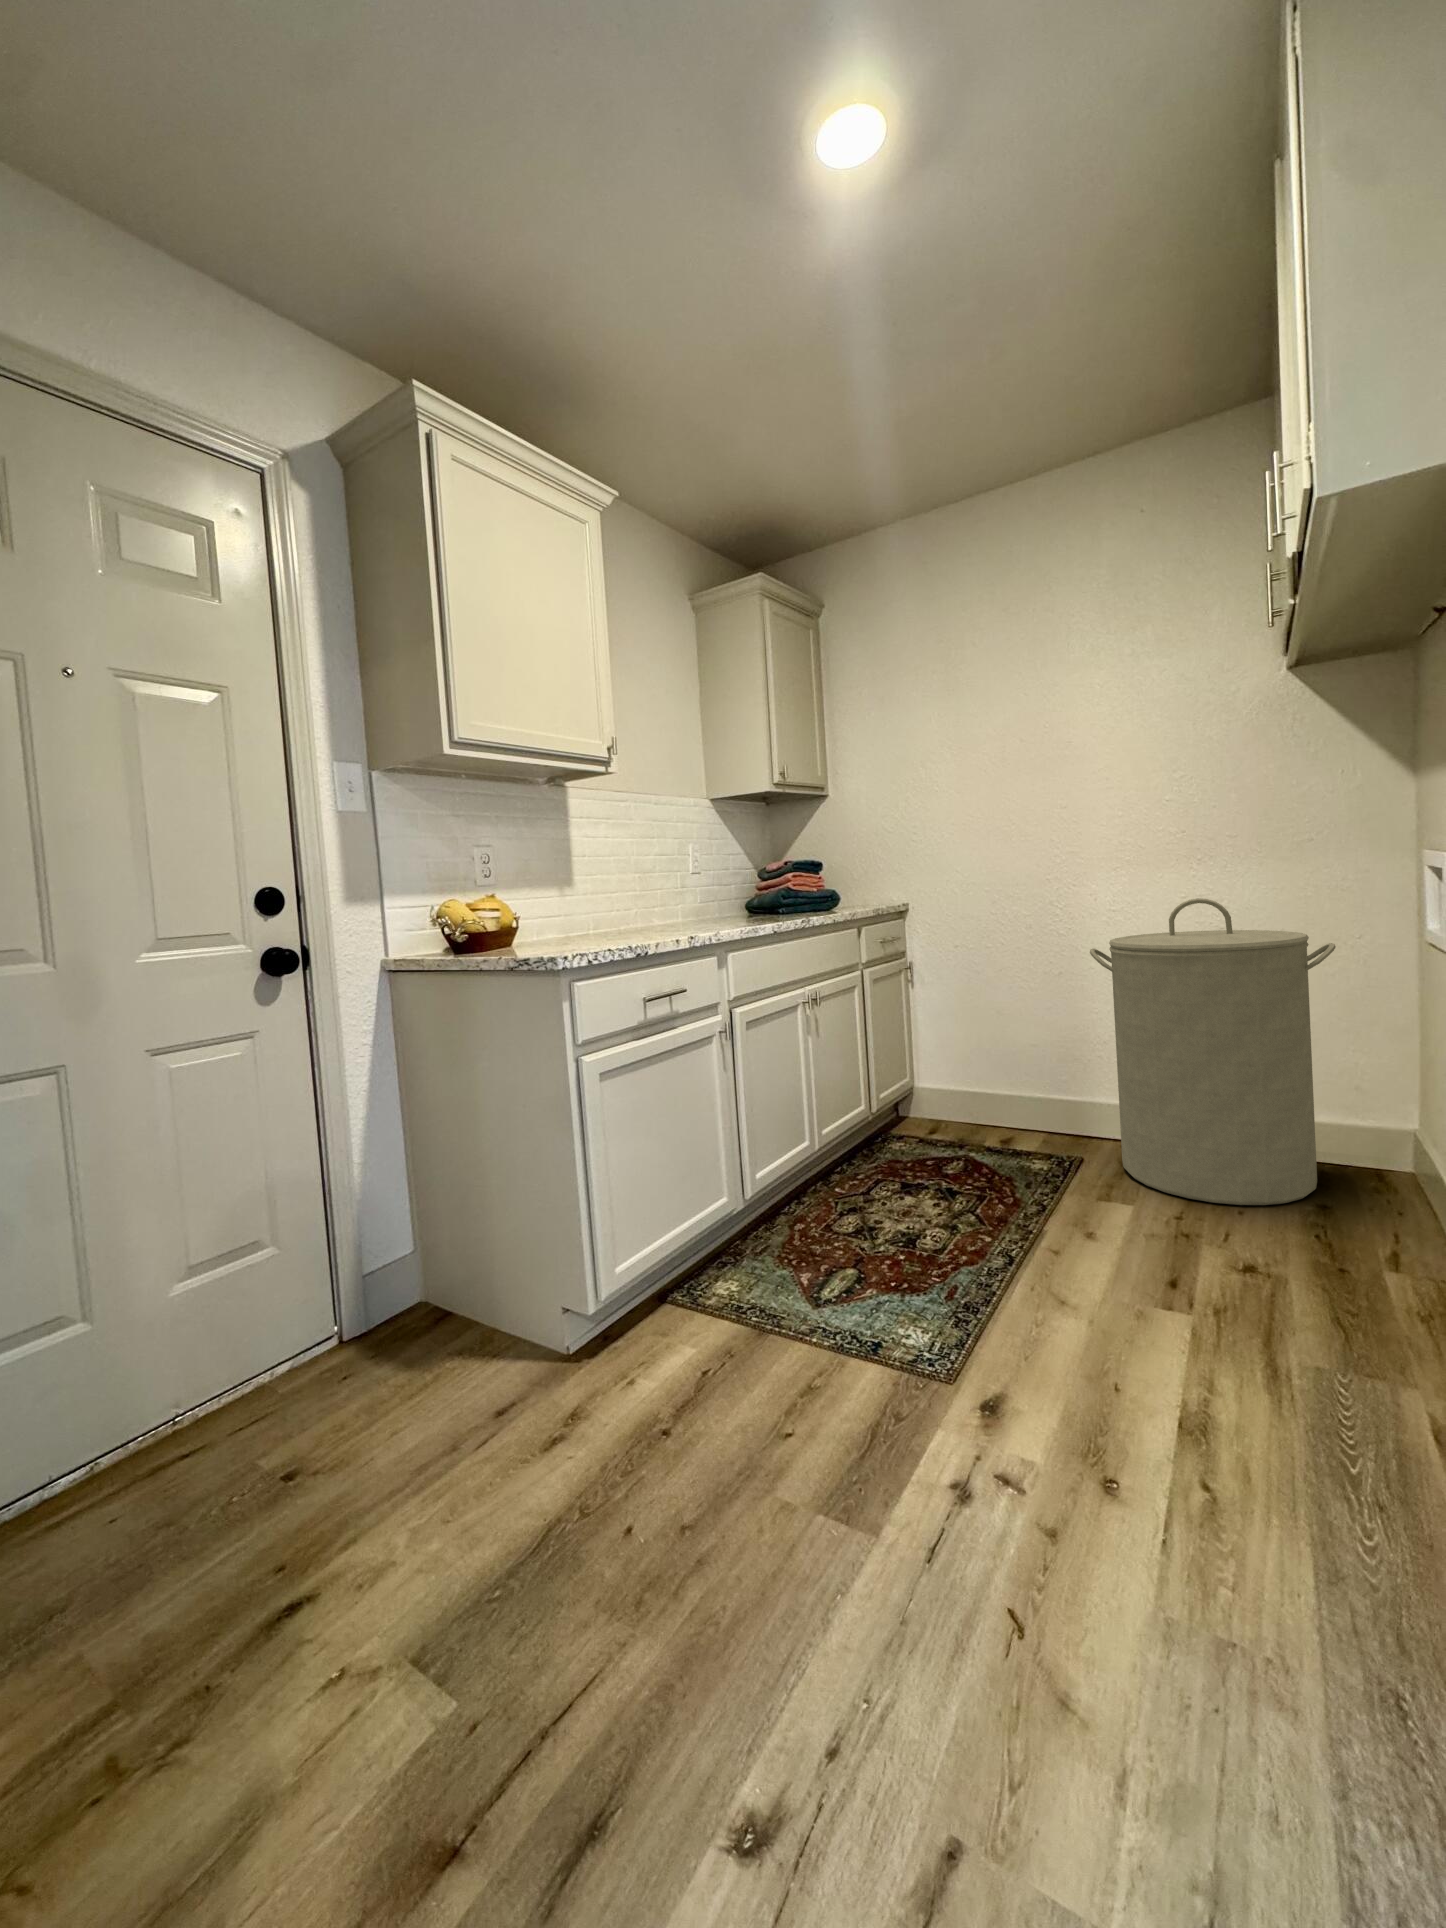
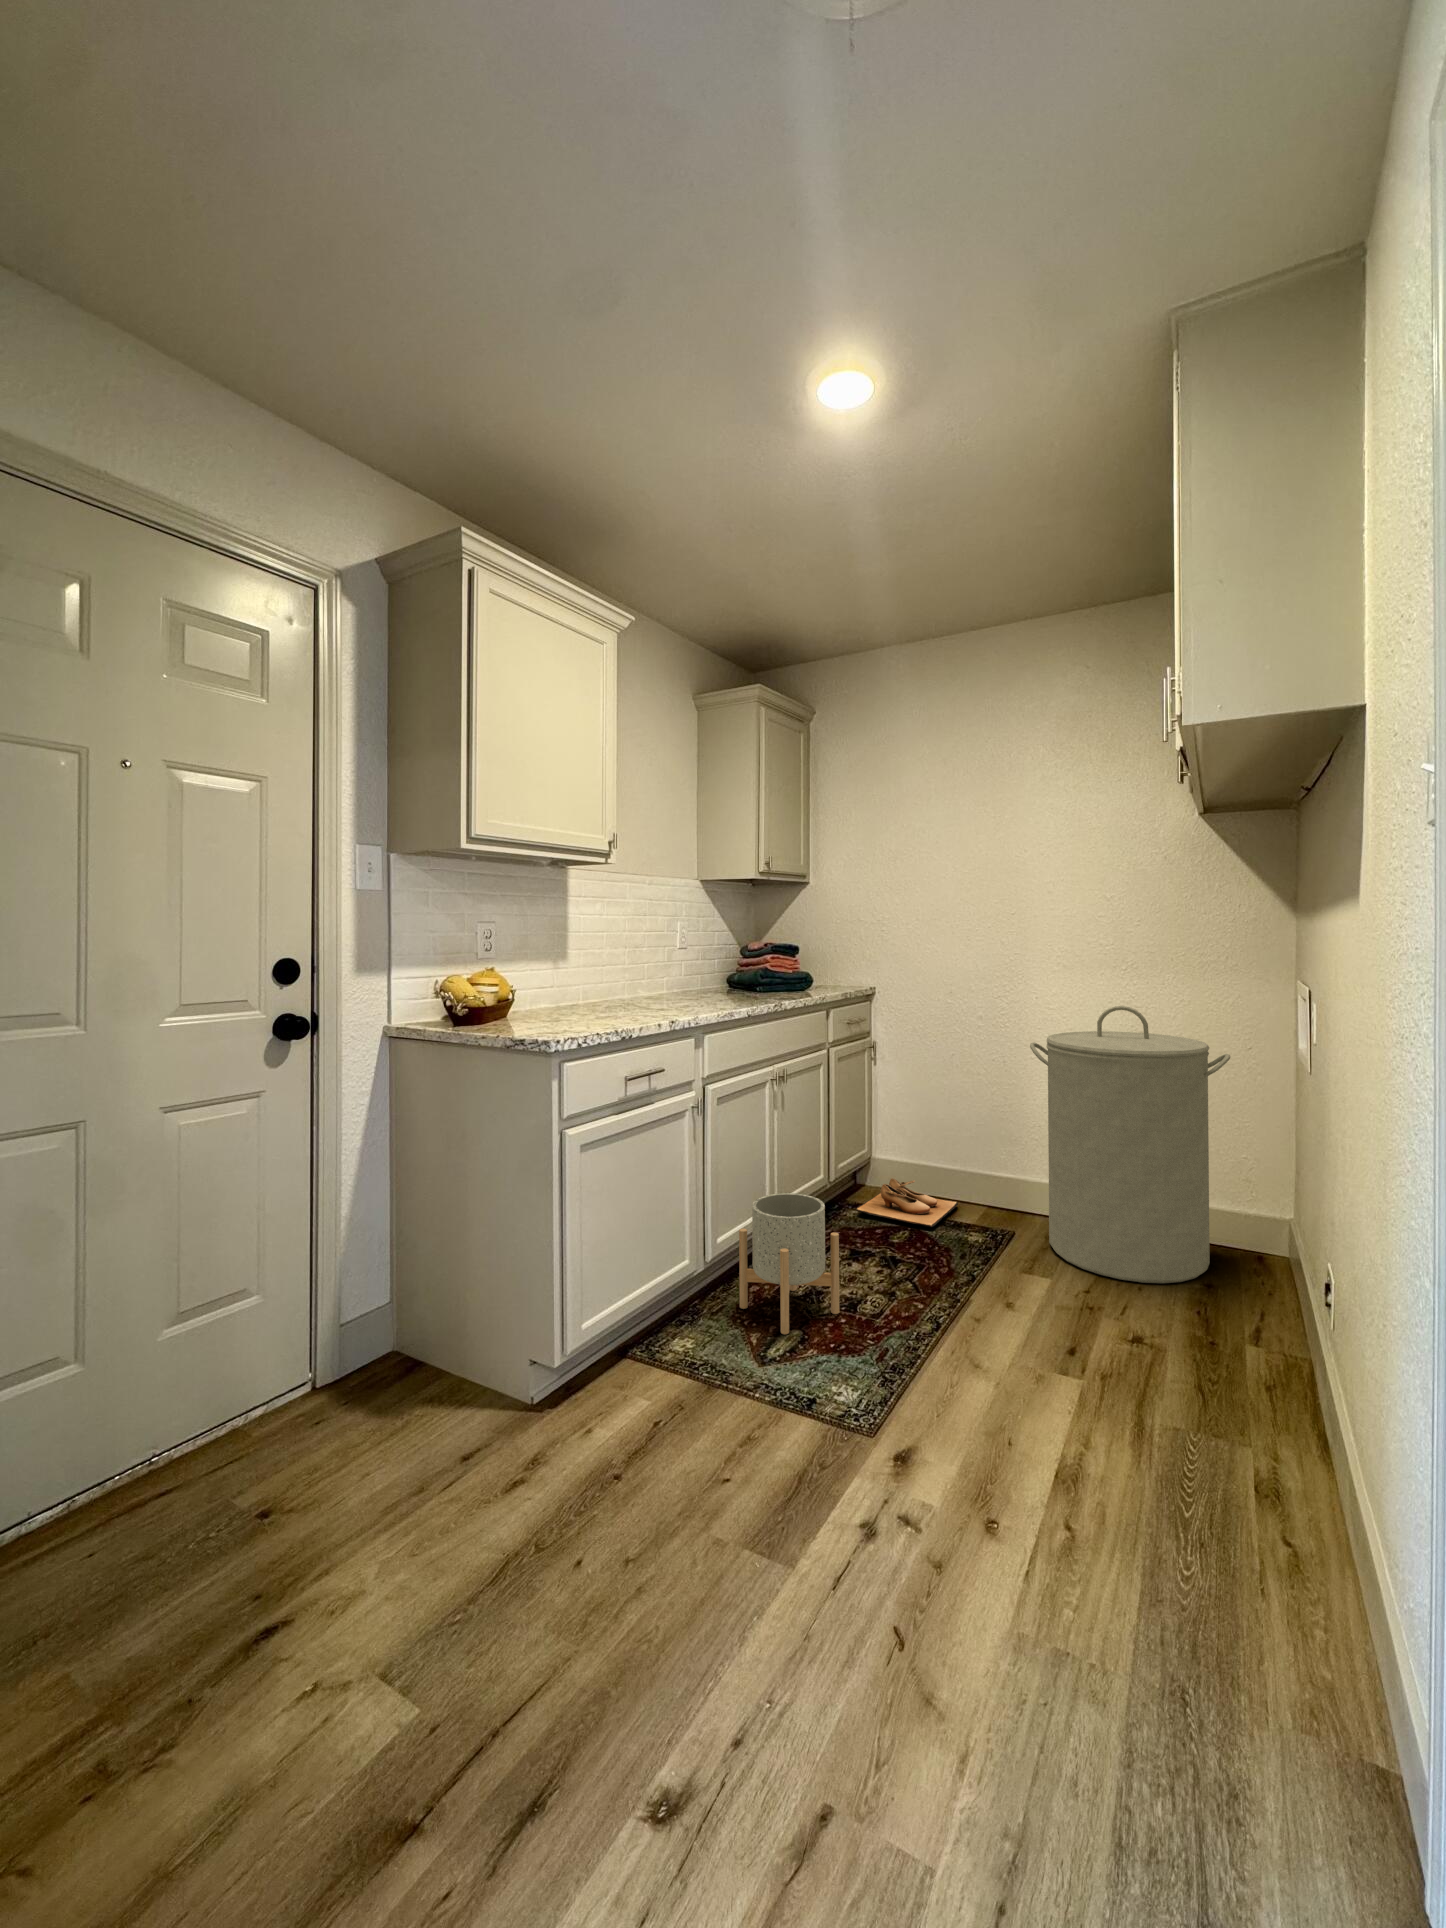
shoe: none [901,1107,1013,1156] -> present [856,1178,958,1227]
planter: none [779,1122,896,1273] -> present [739,1193,839,1334]

